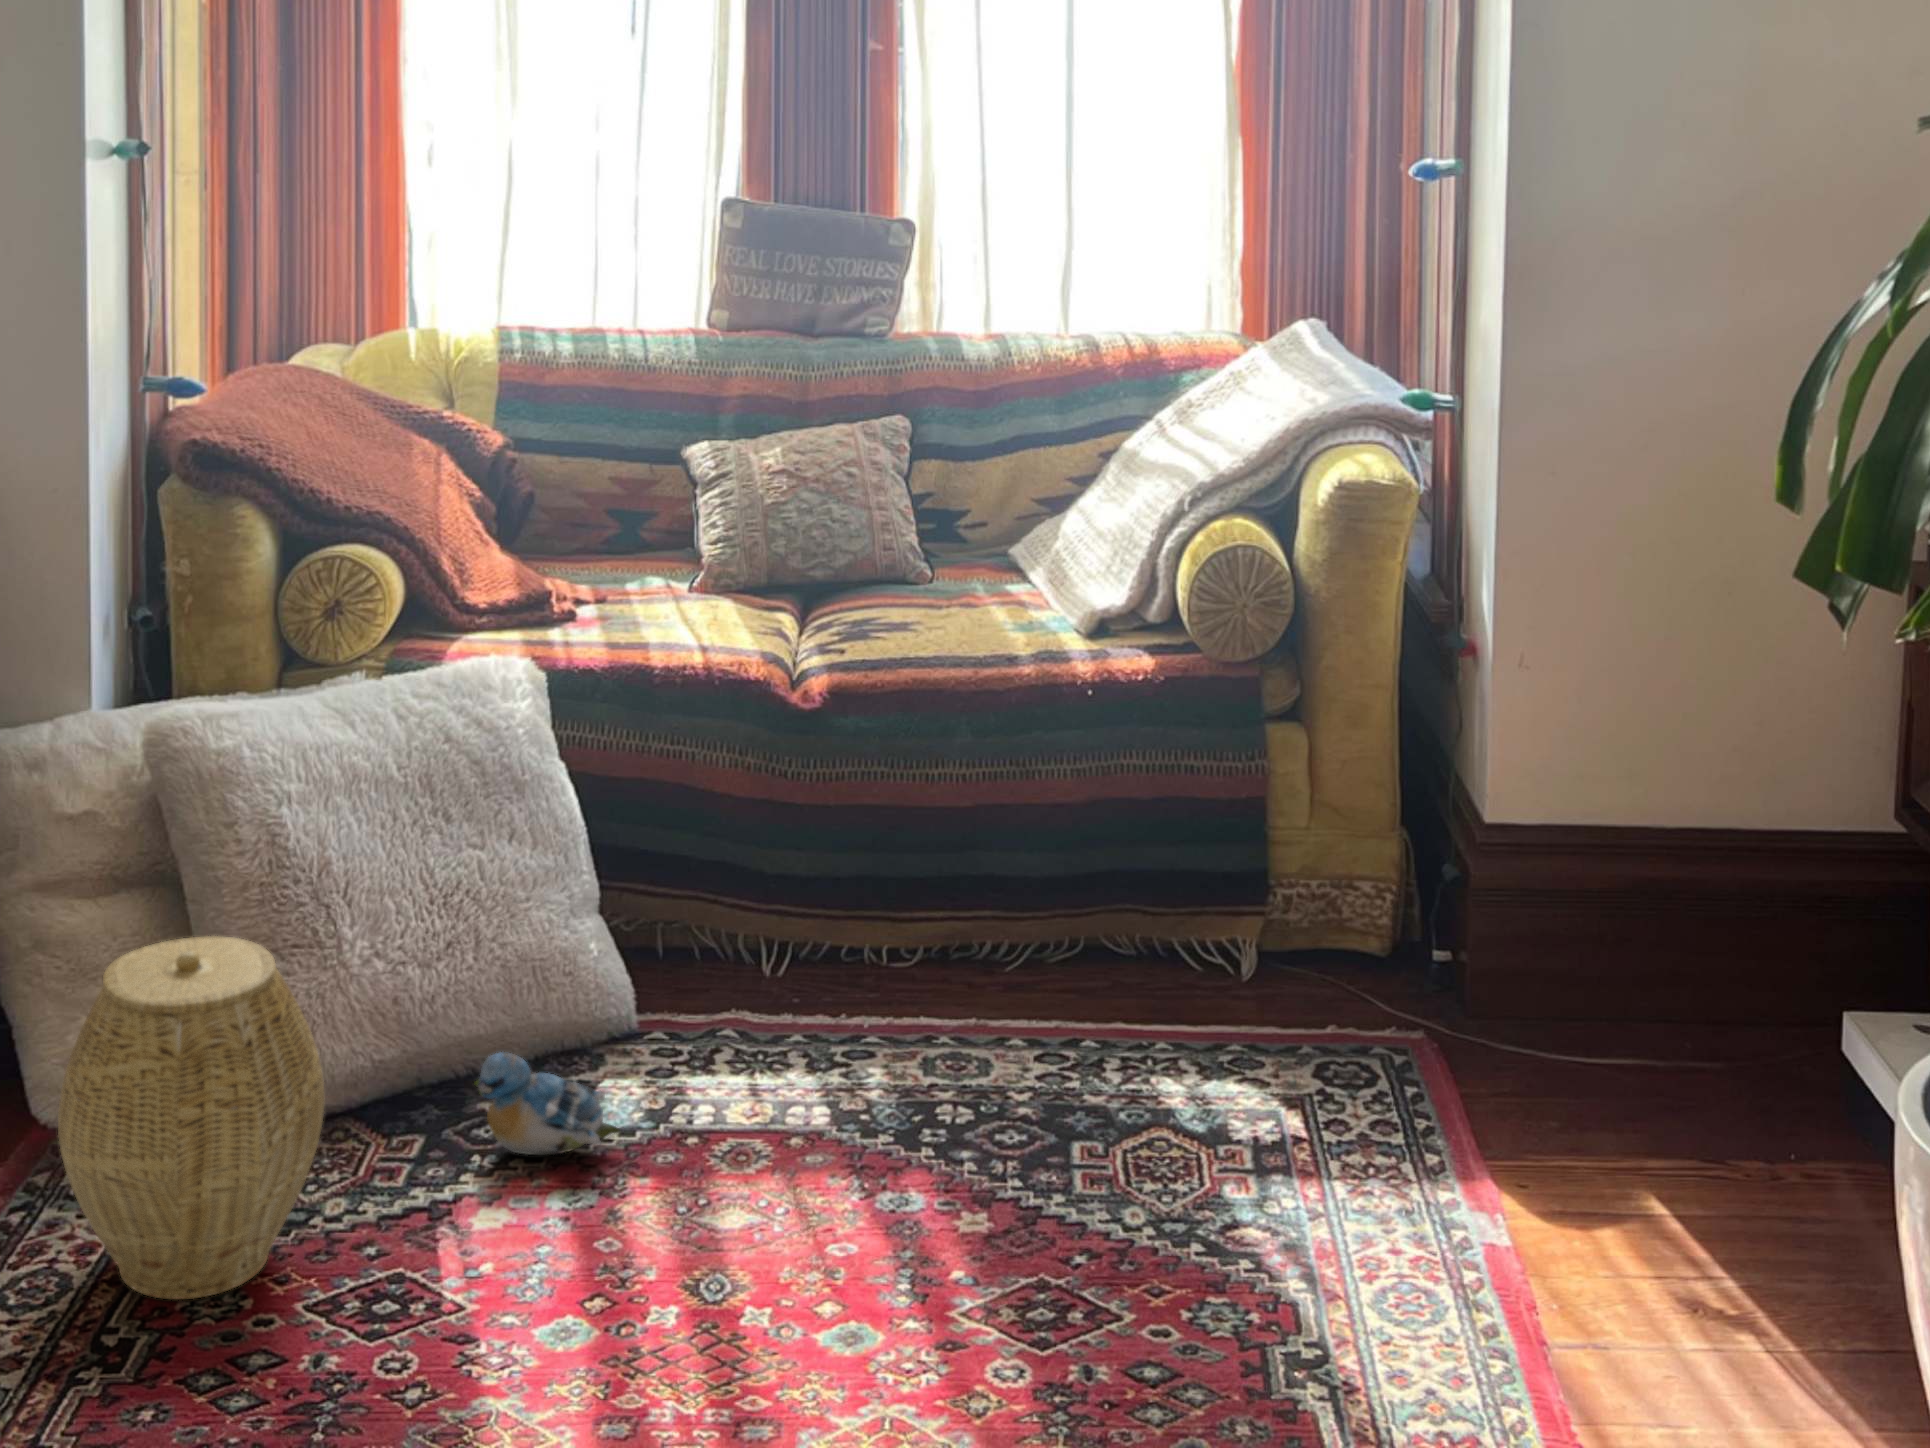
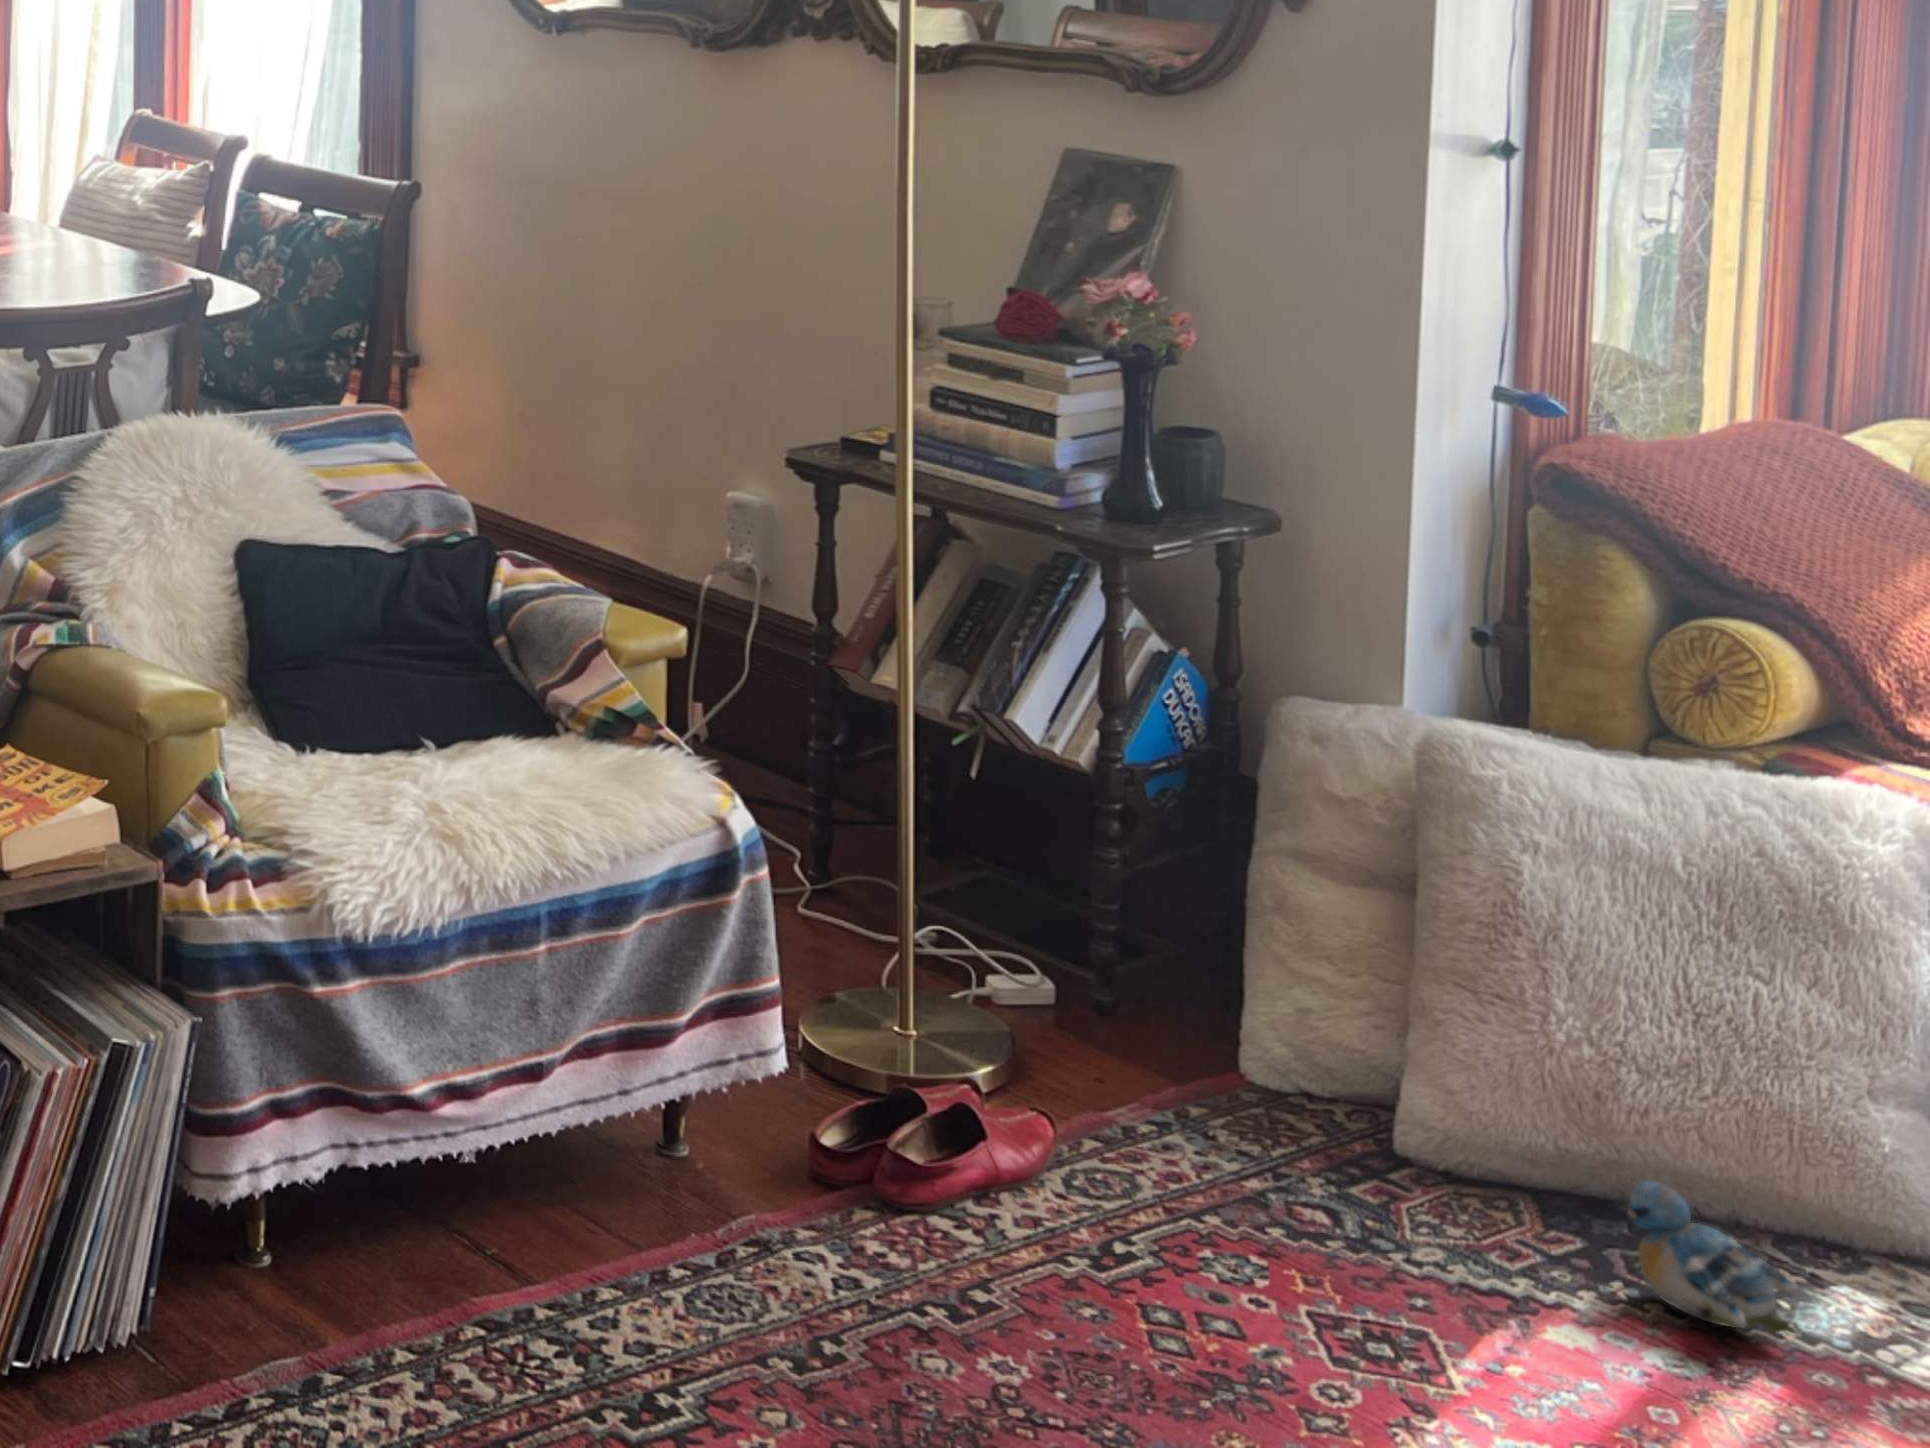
woven basket: present [58,936,325,1300] -> none [1118,909,1397,1266]

